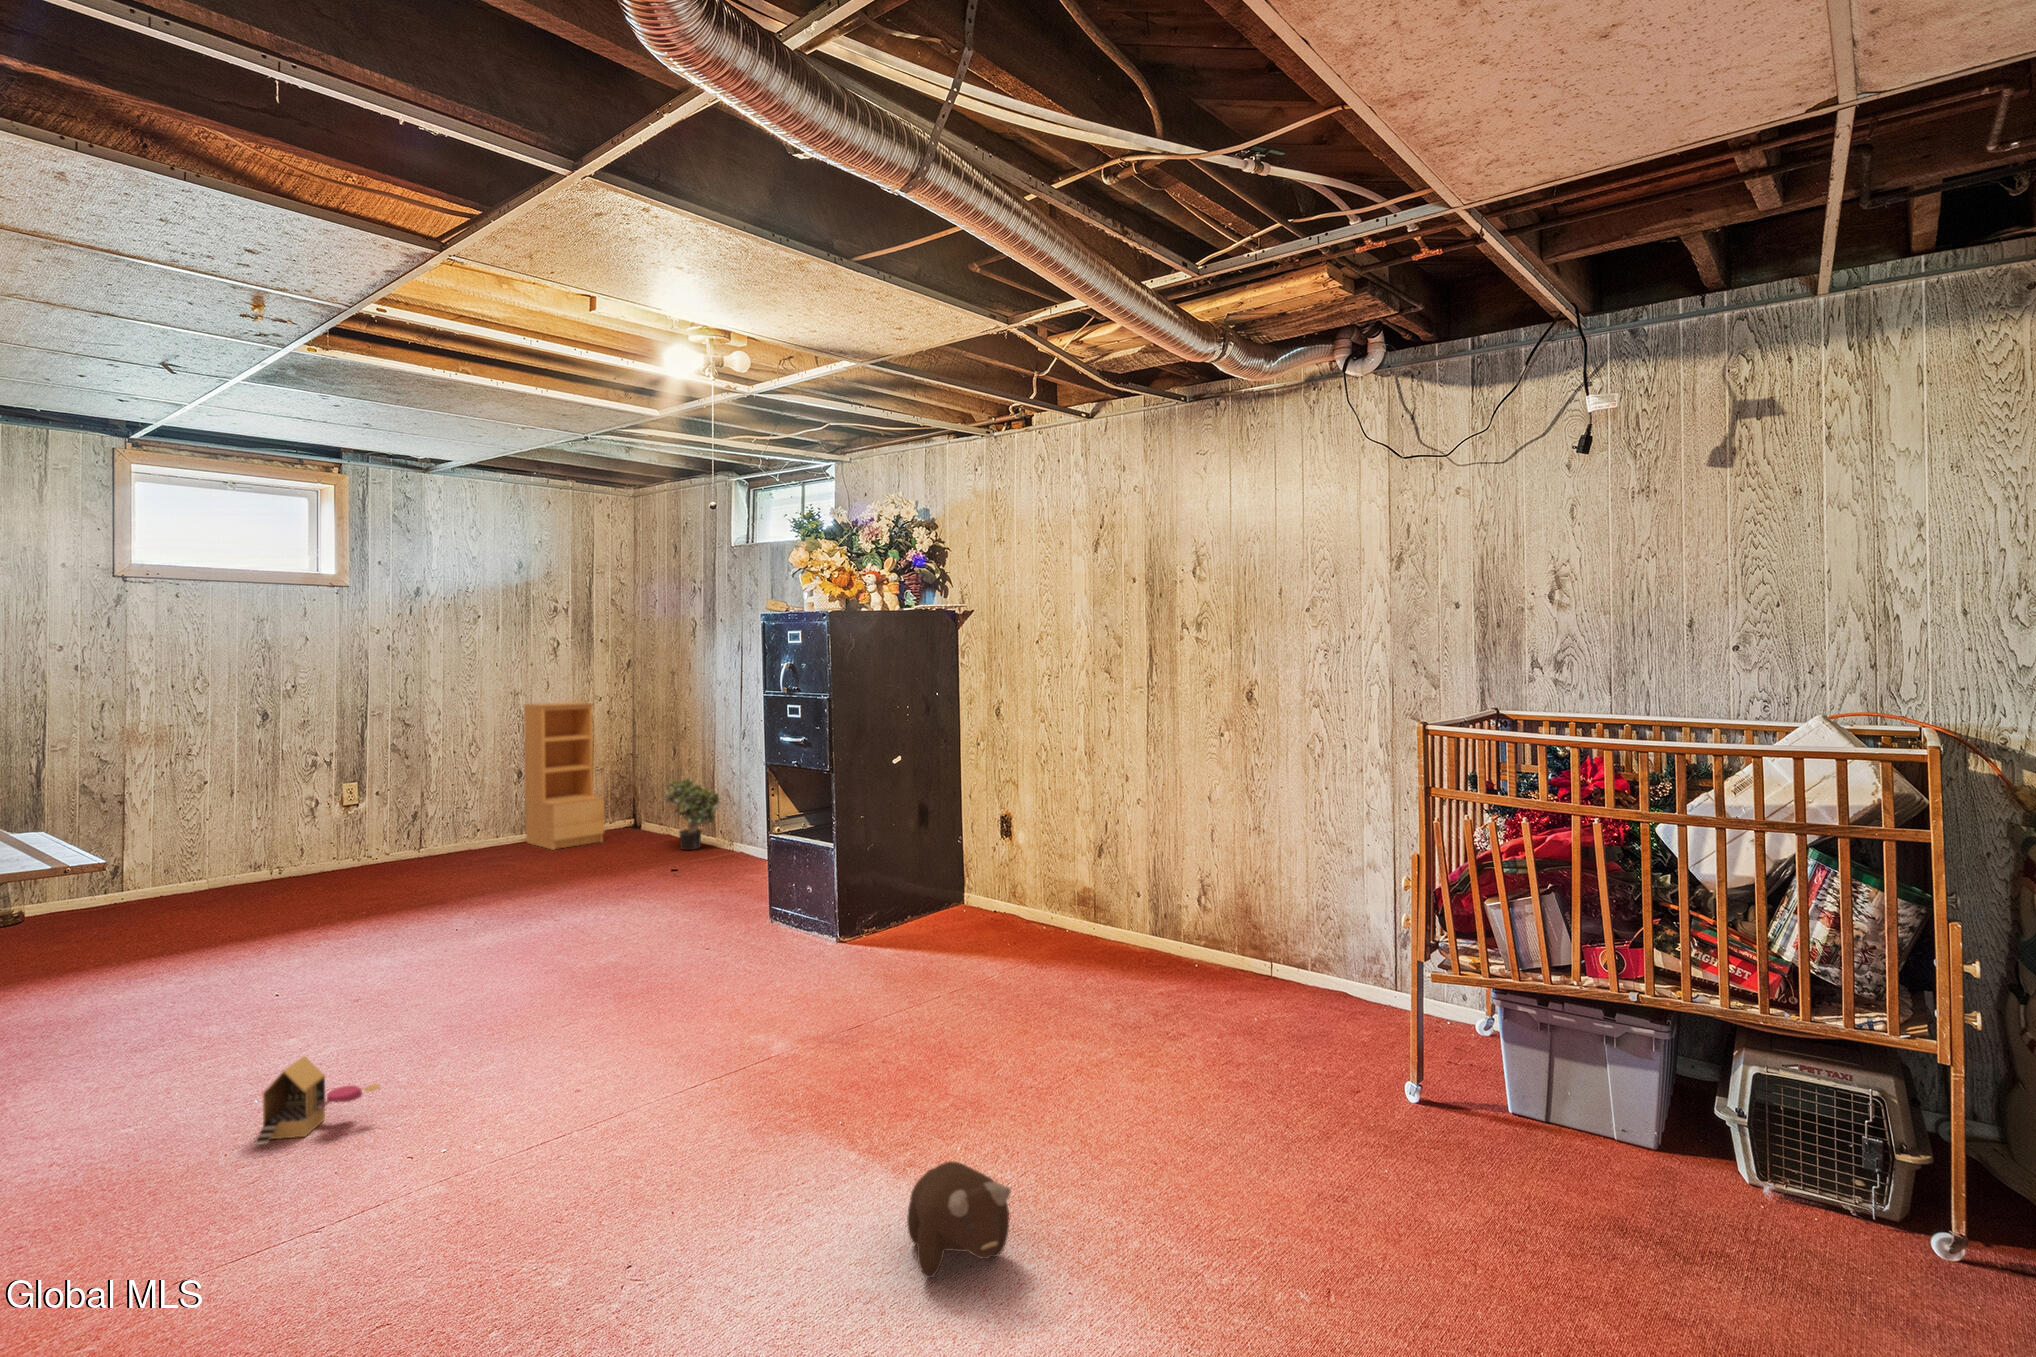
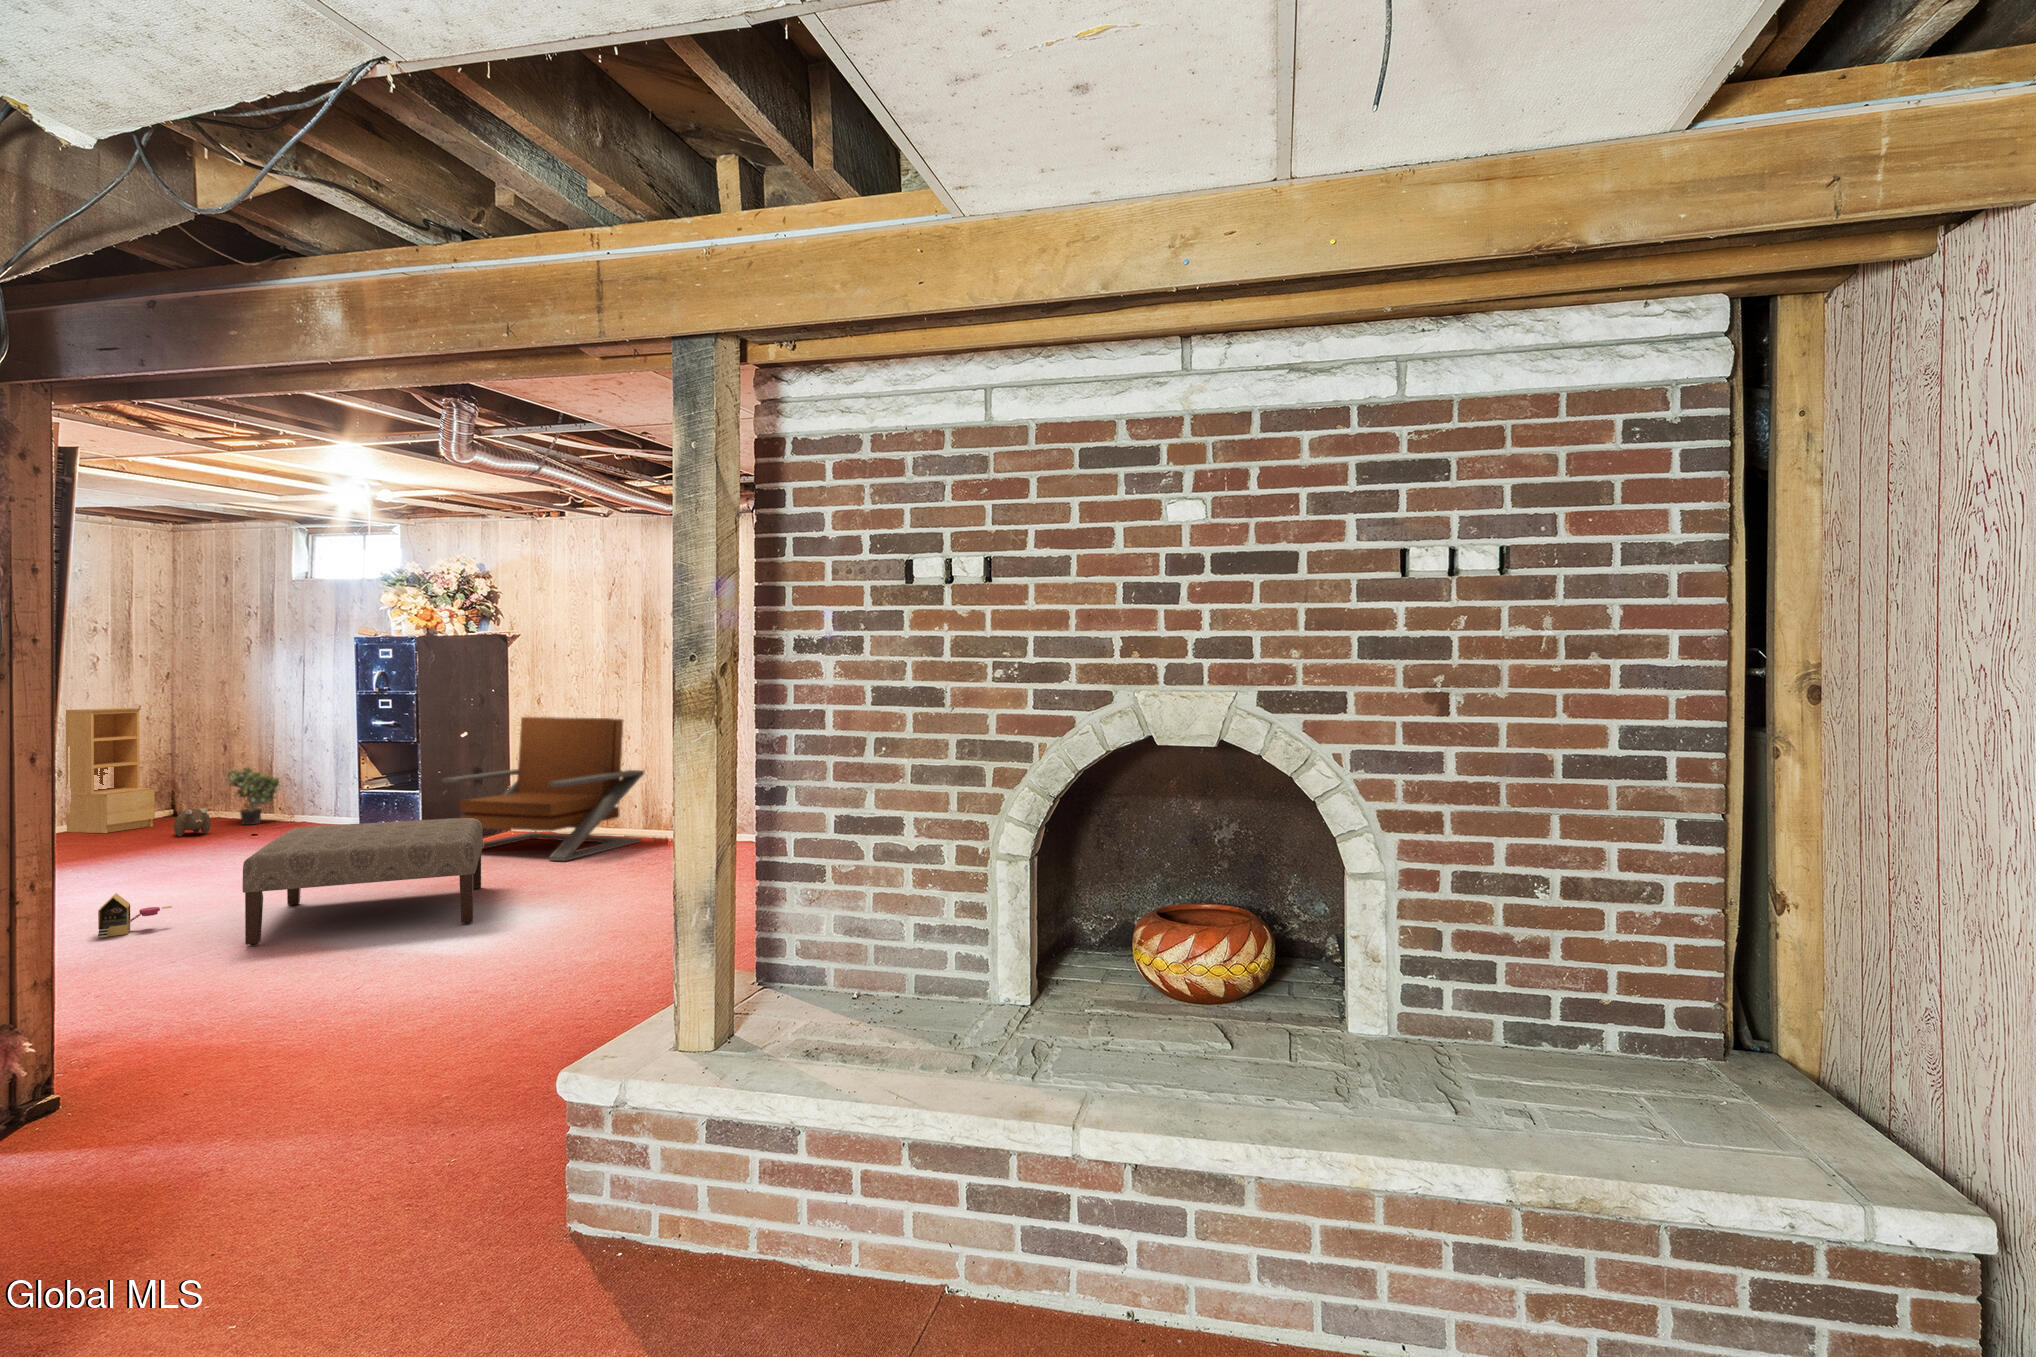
lounge chair: none [854,737,1152,1008] -> present [442,717,644,861]
ottoman: none [375,948,871,1259] -> present [243,818,483,945]
plush toy: present [907,1162,1011,1278] -> present [174,808,211,837]

